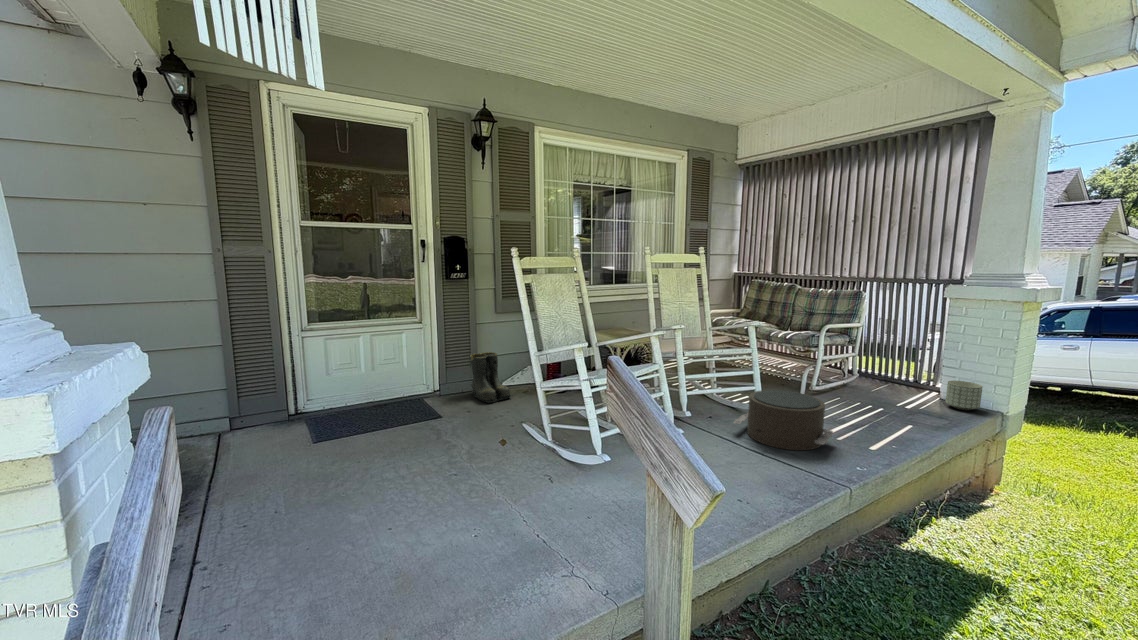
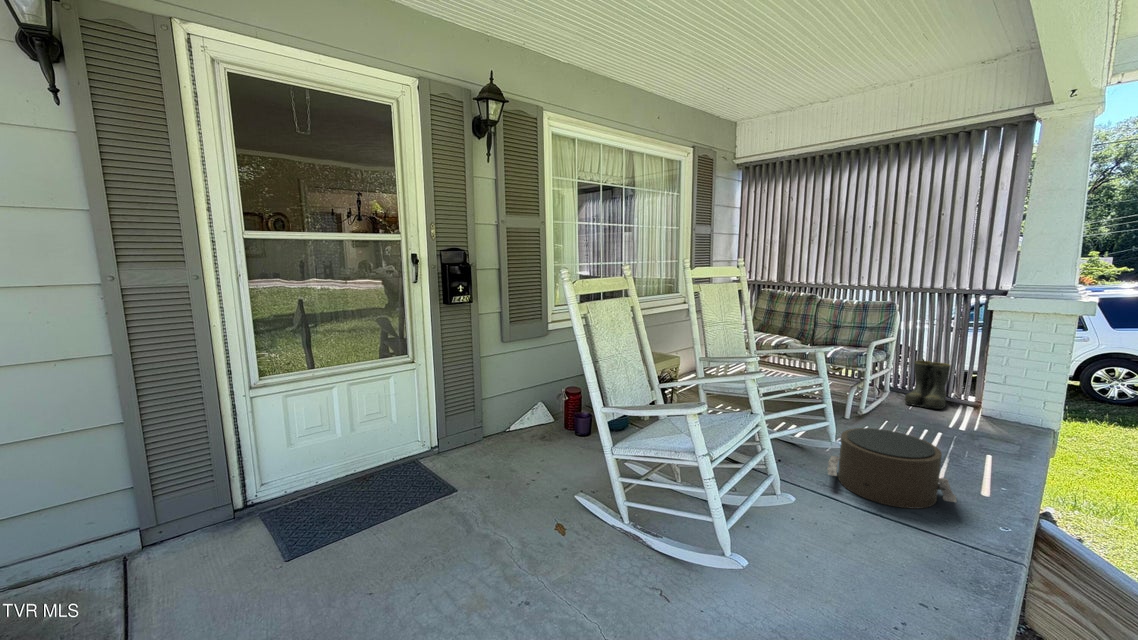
boots: present [469,352,513,403] -> present [905,361,951,409]
planter: present [945,381,983,410] -> none [1000,398,1042,430]

